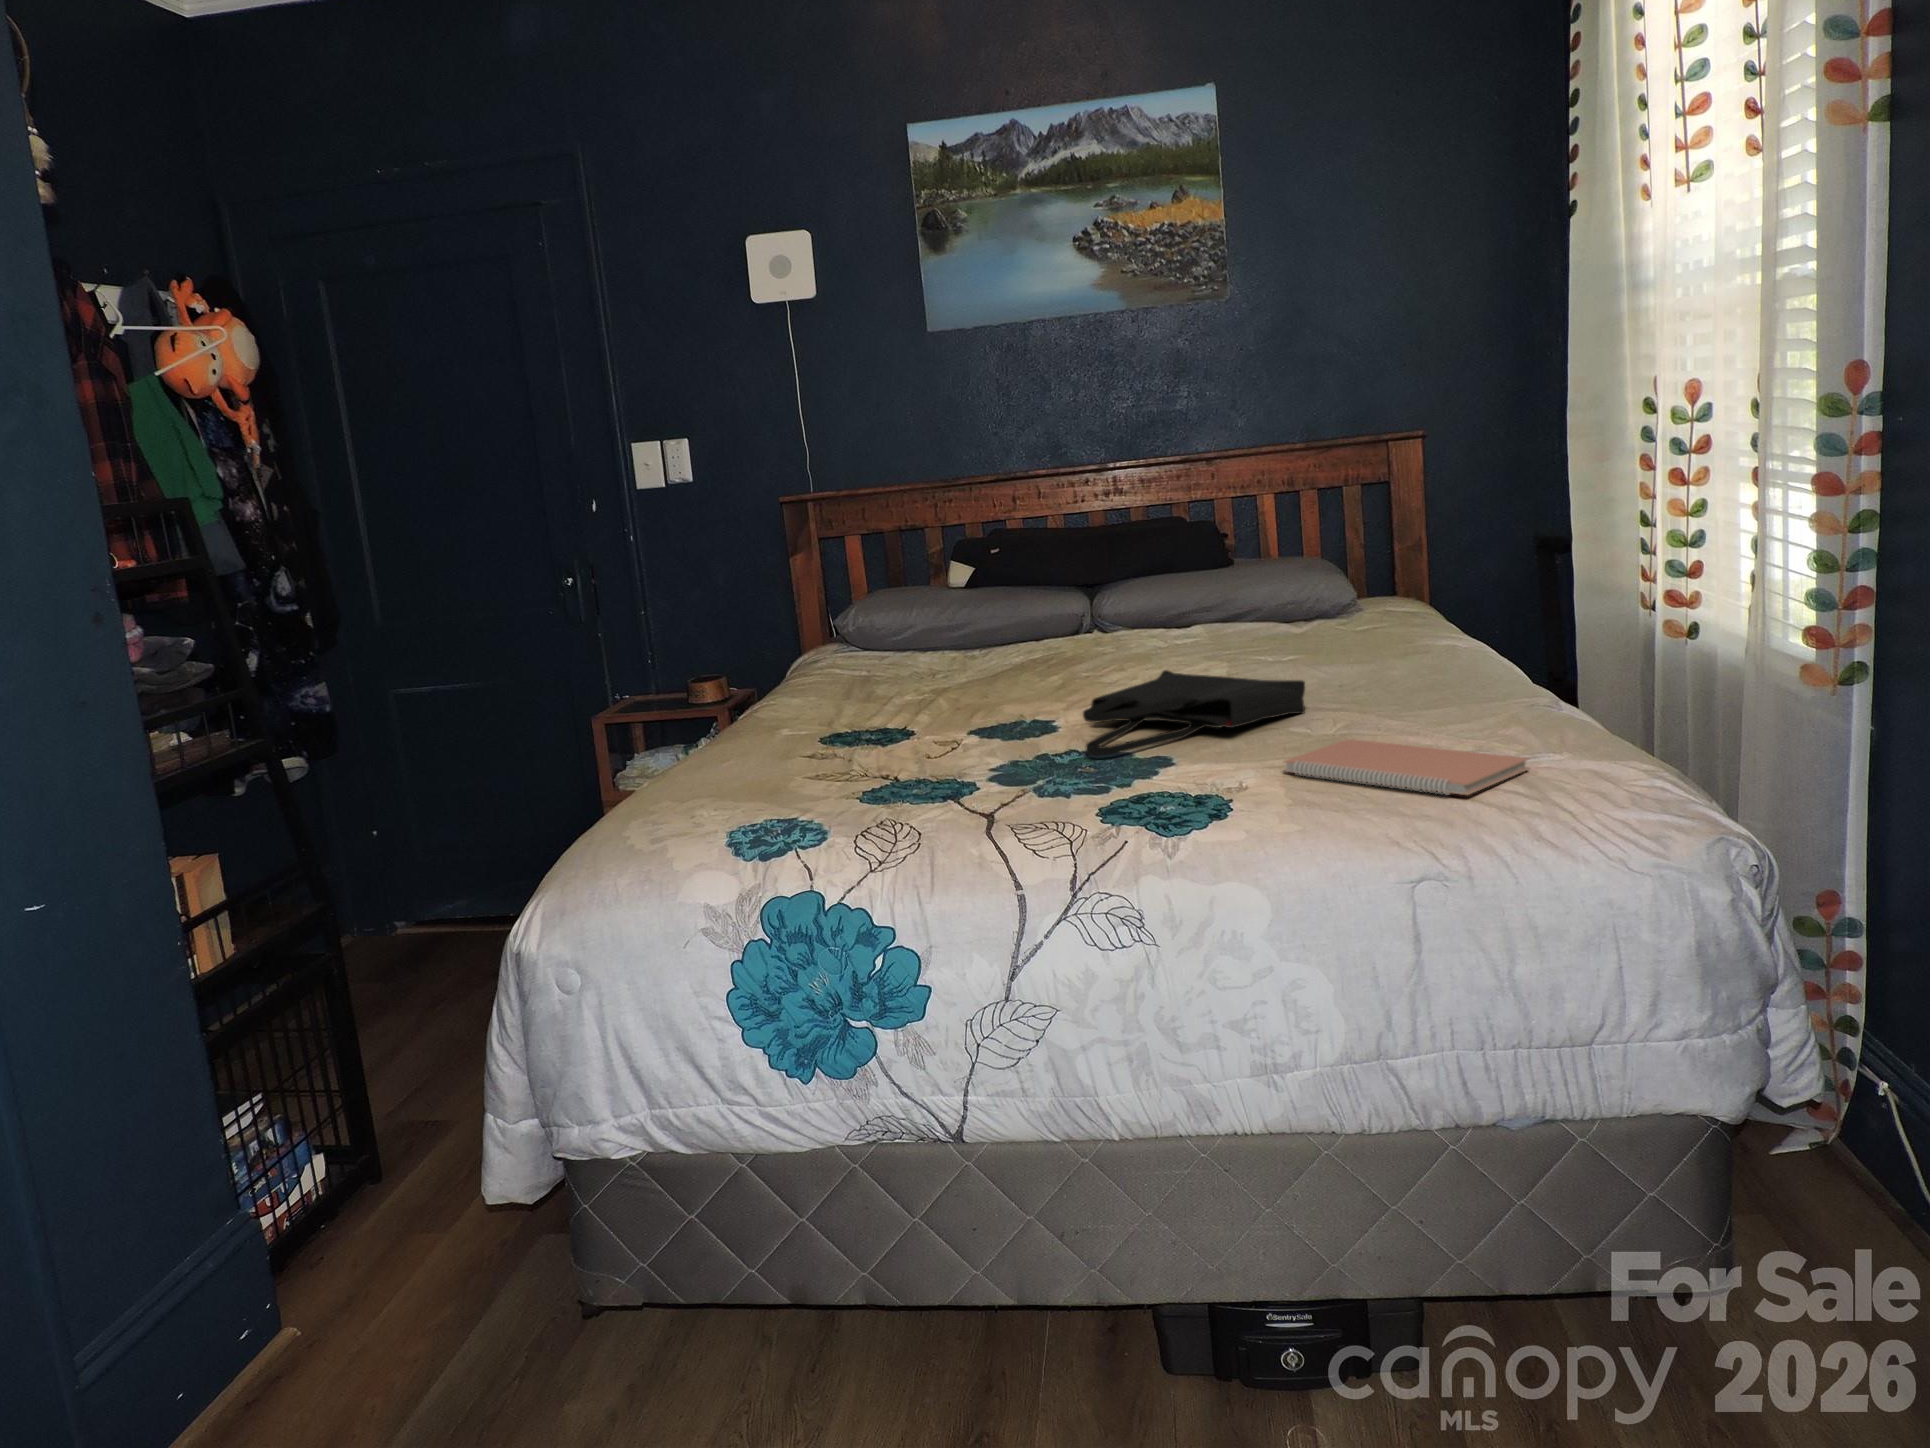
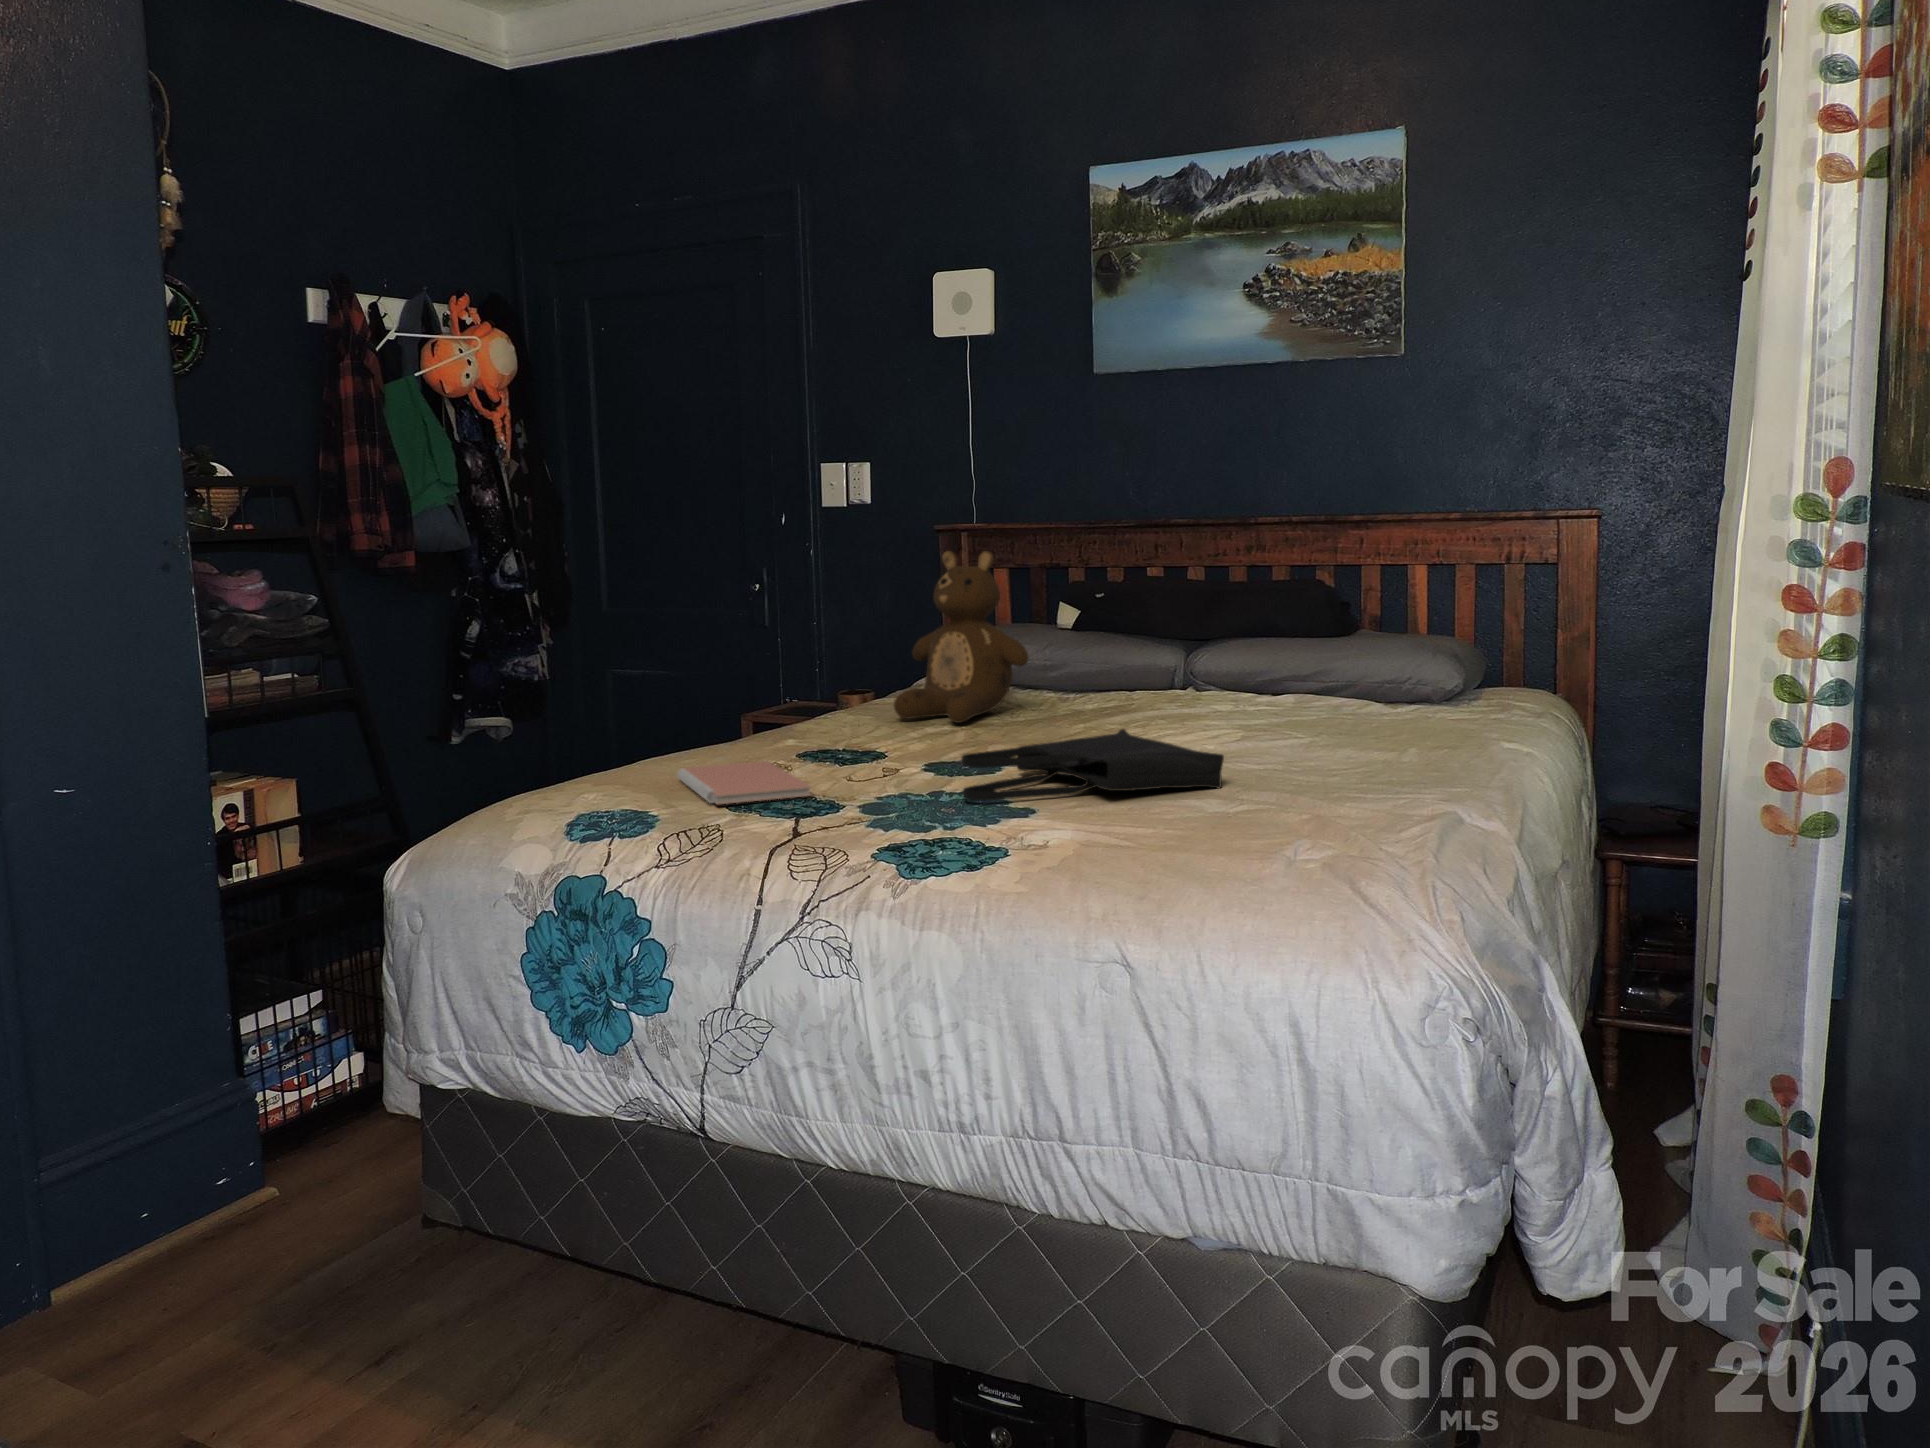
teddy bear: none [855,511,988,691] -> present [894,551,1028,723]
notebook: present [1284,739,1529,795] -> present [677,761,811,804]

